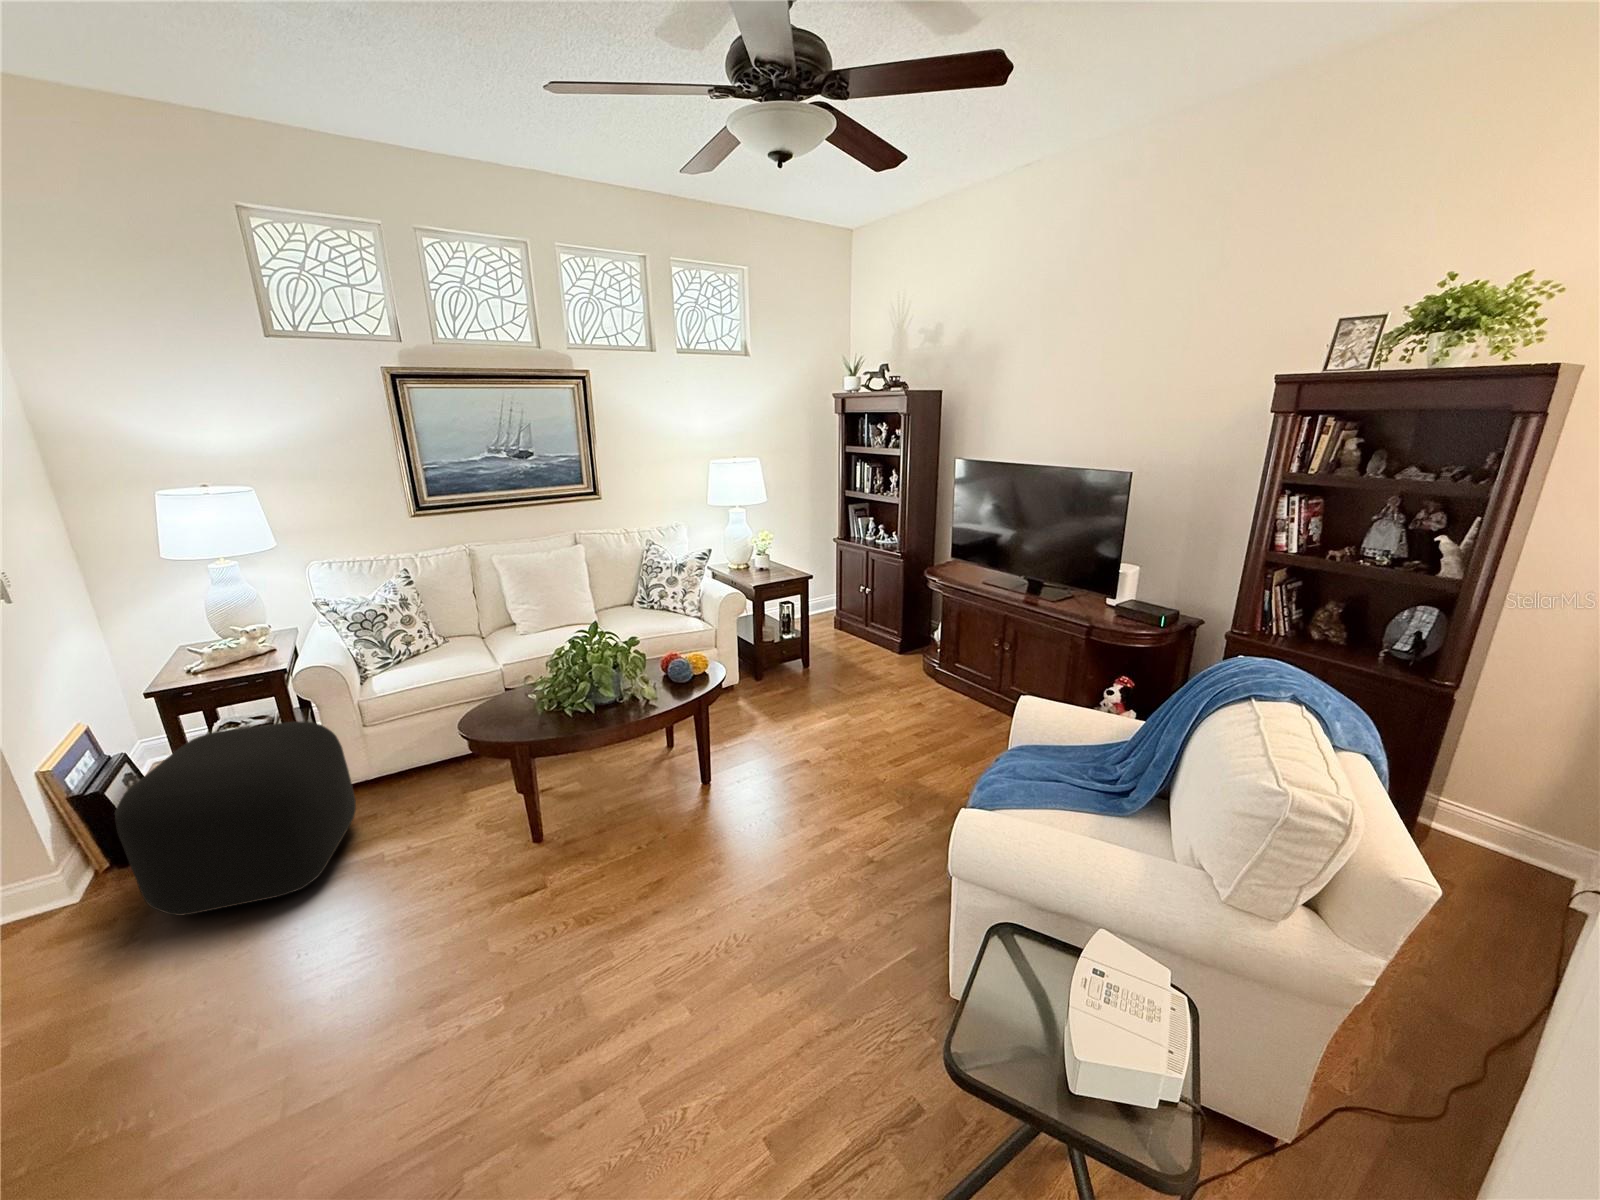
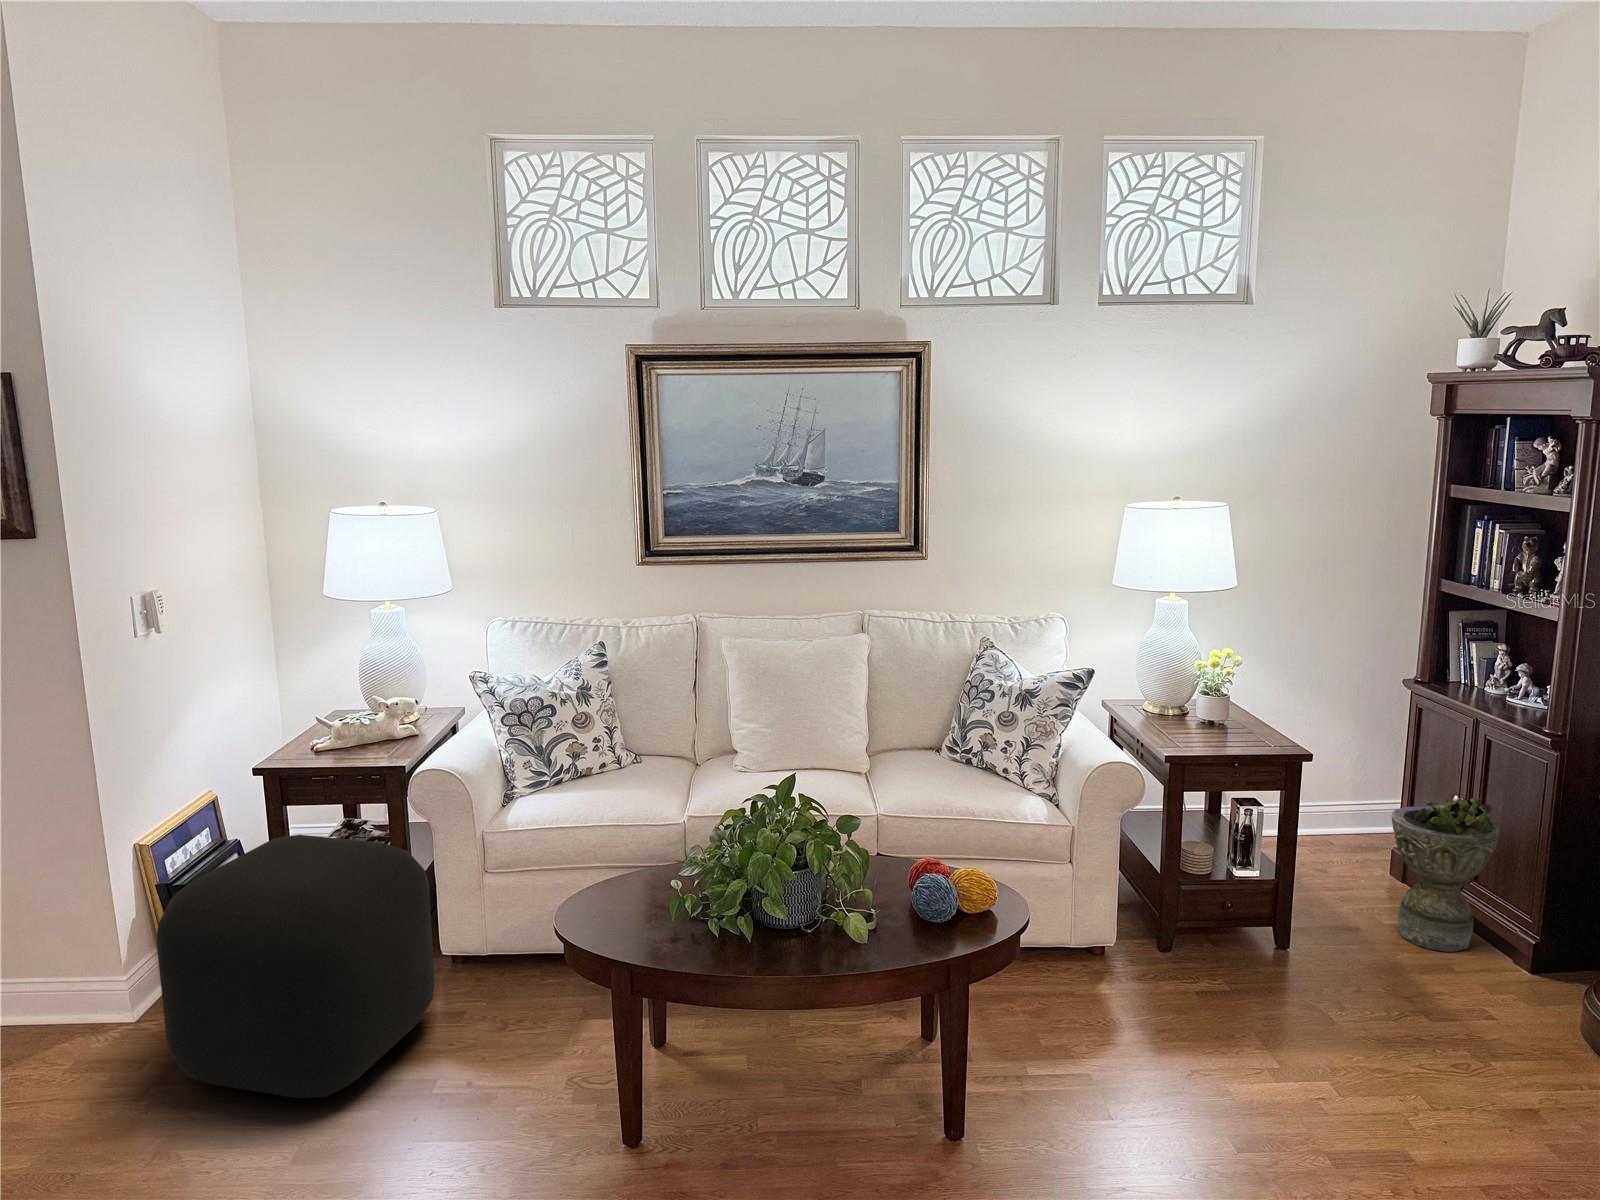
planter: none [839,584,881,652] -> present [1392,798,1500,952]

